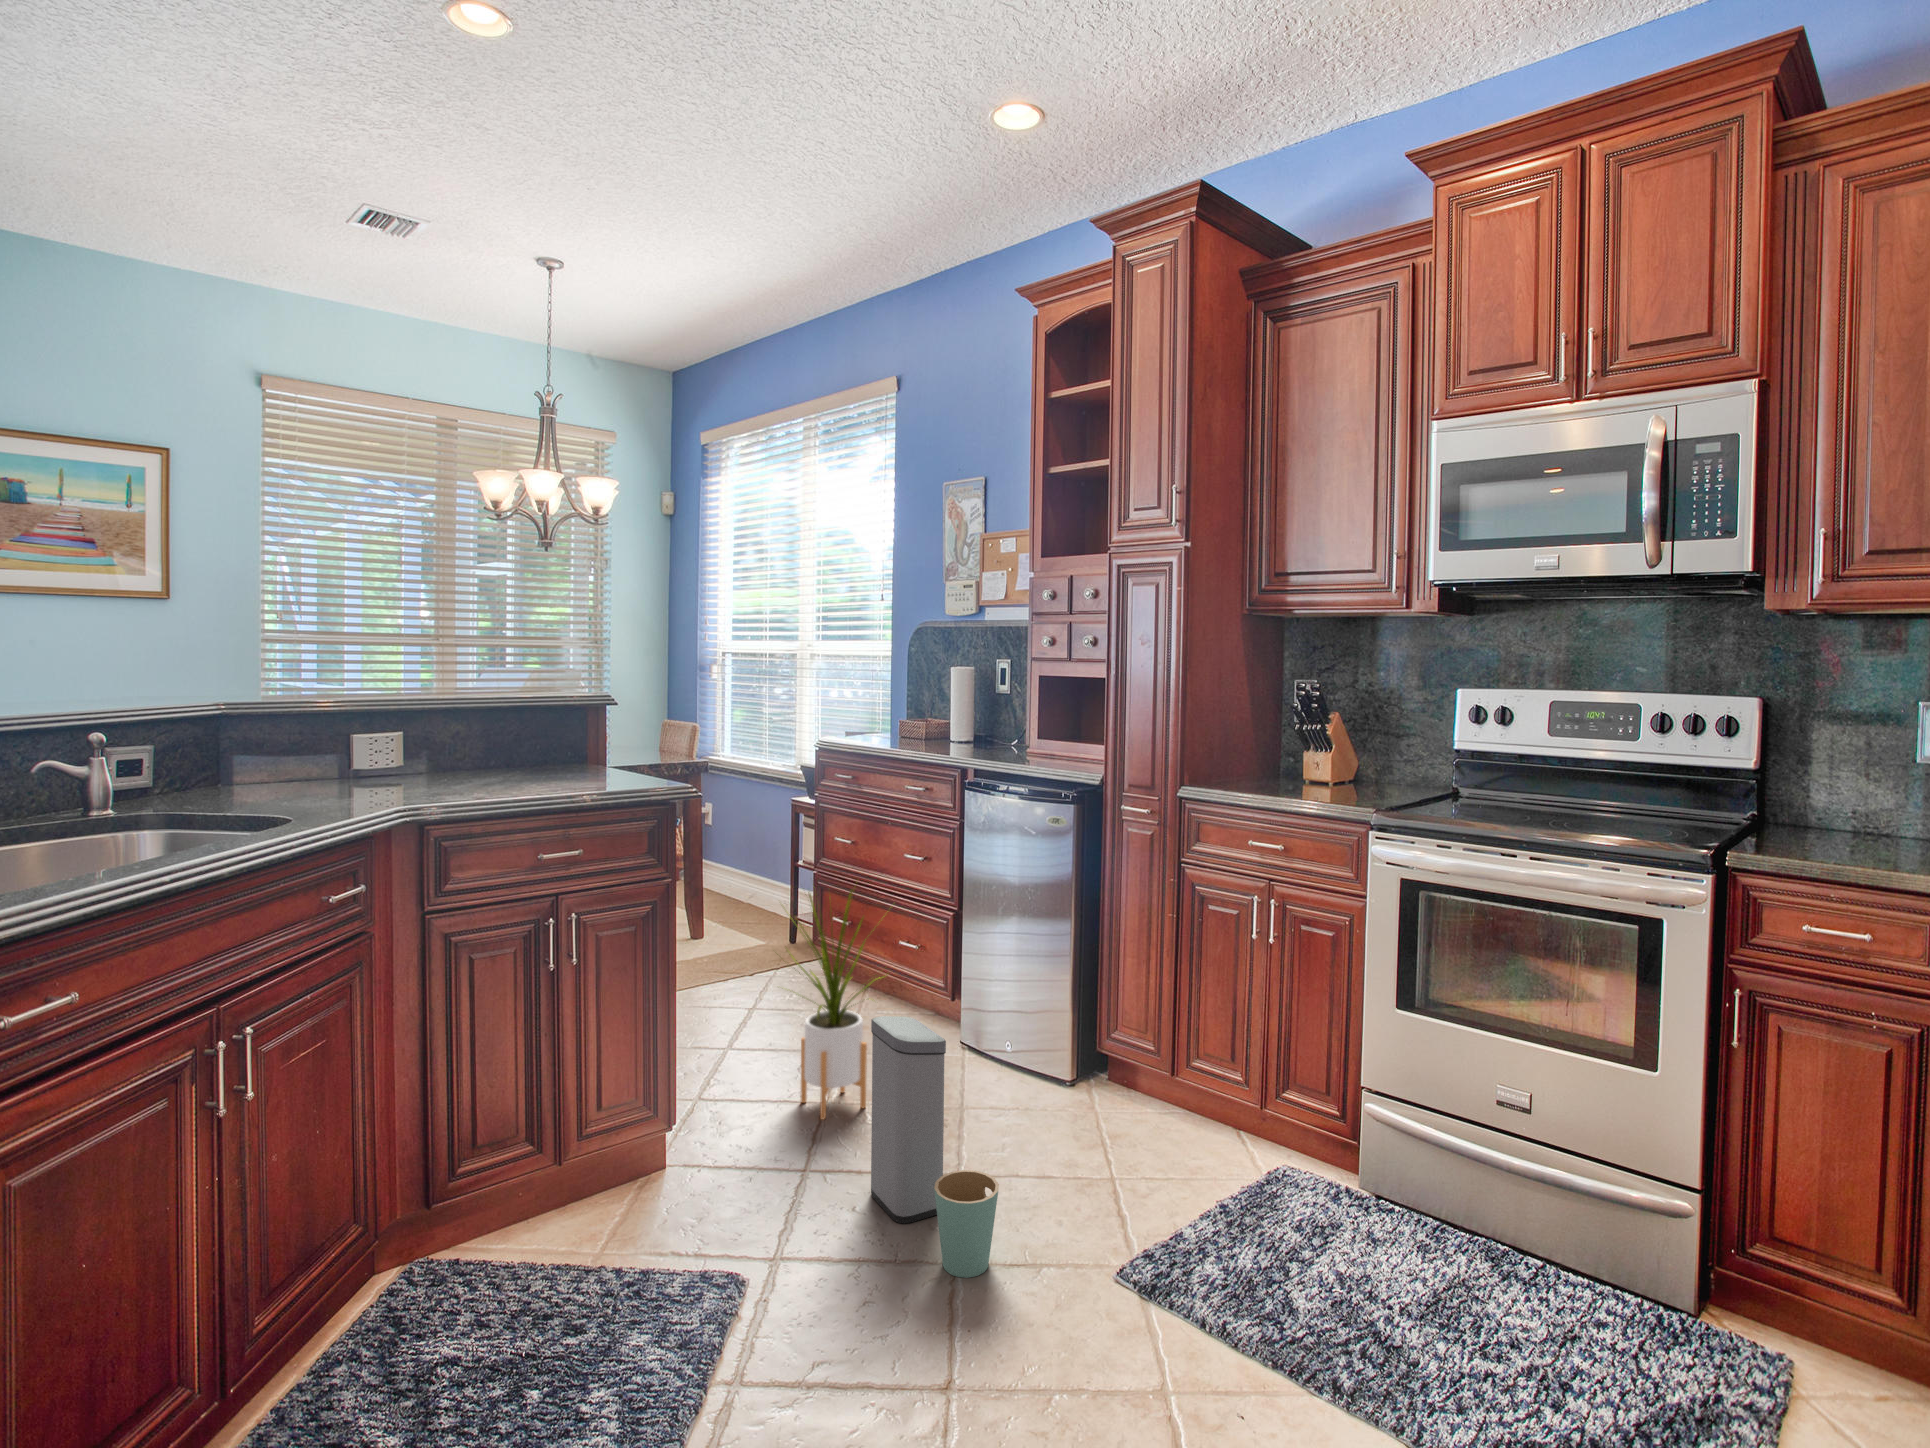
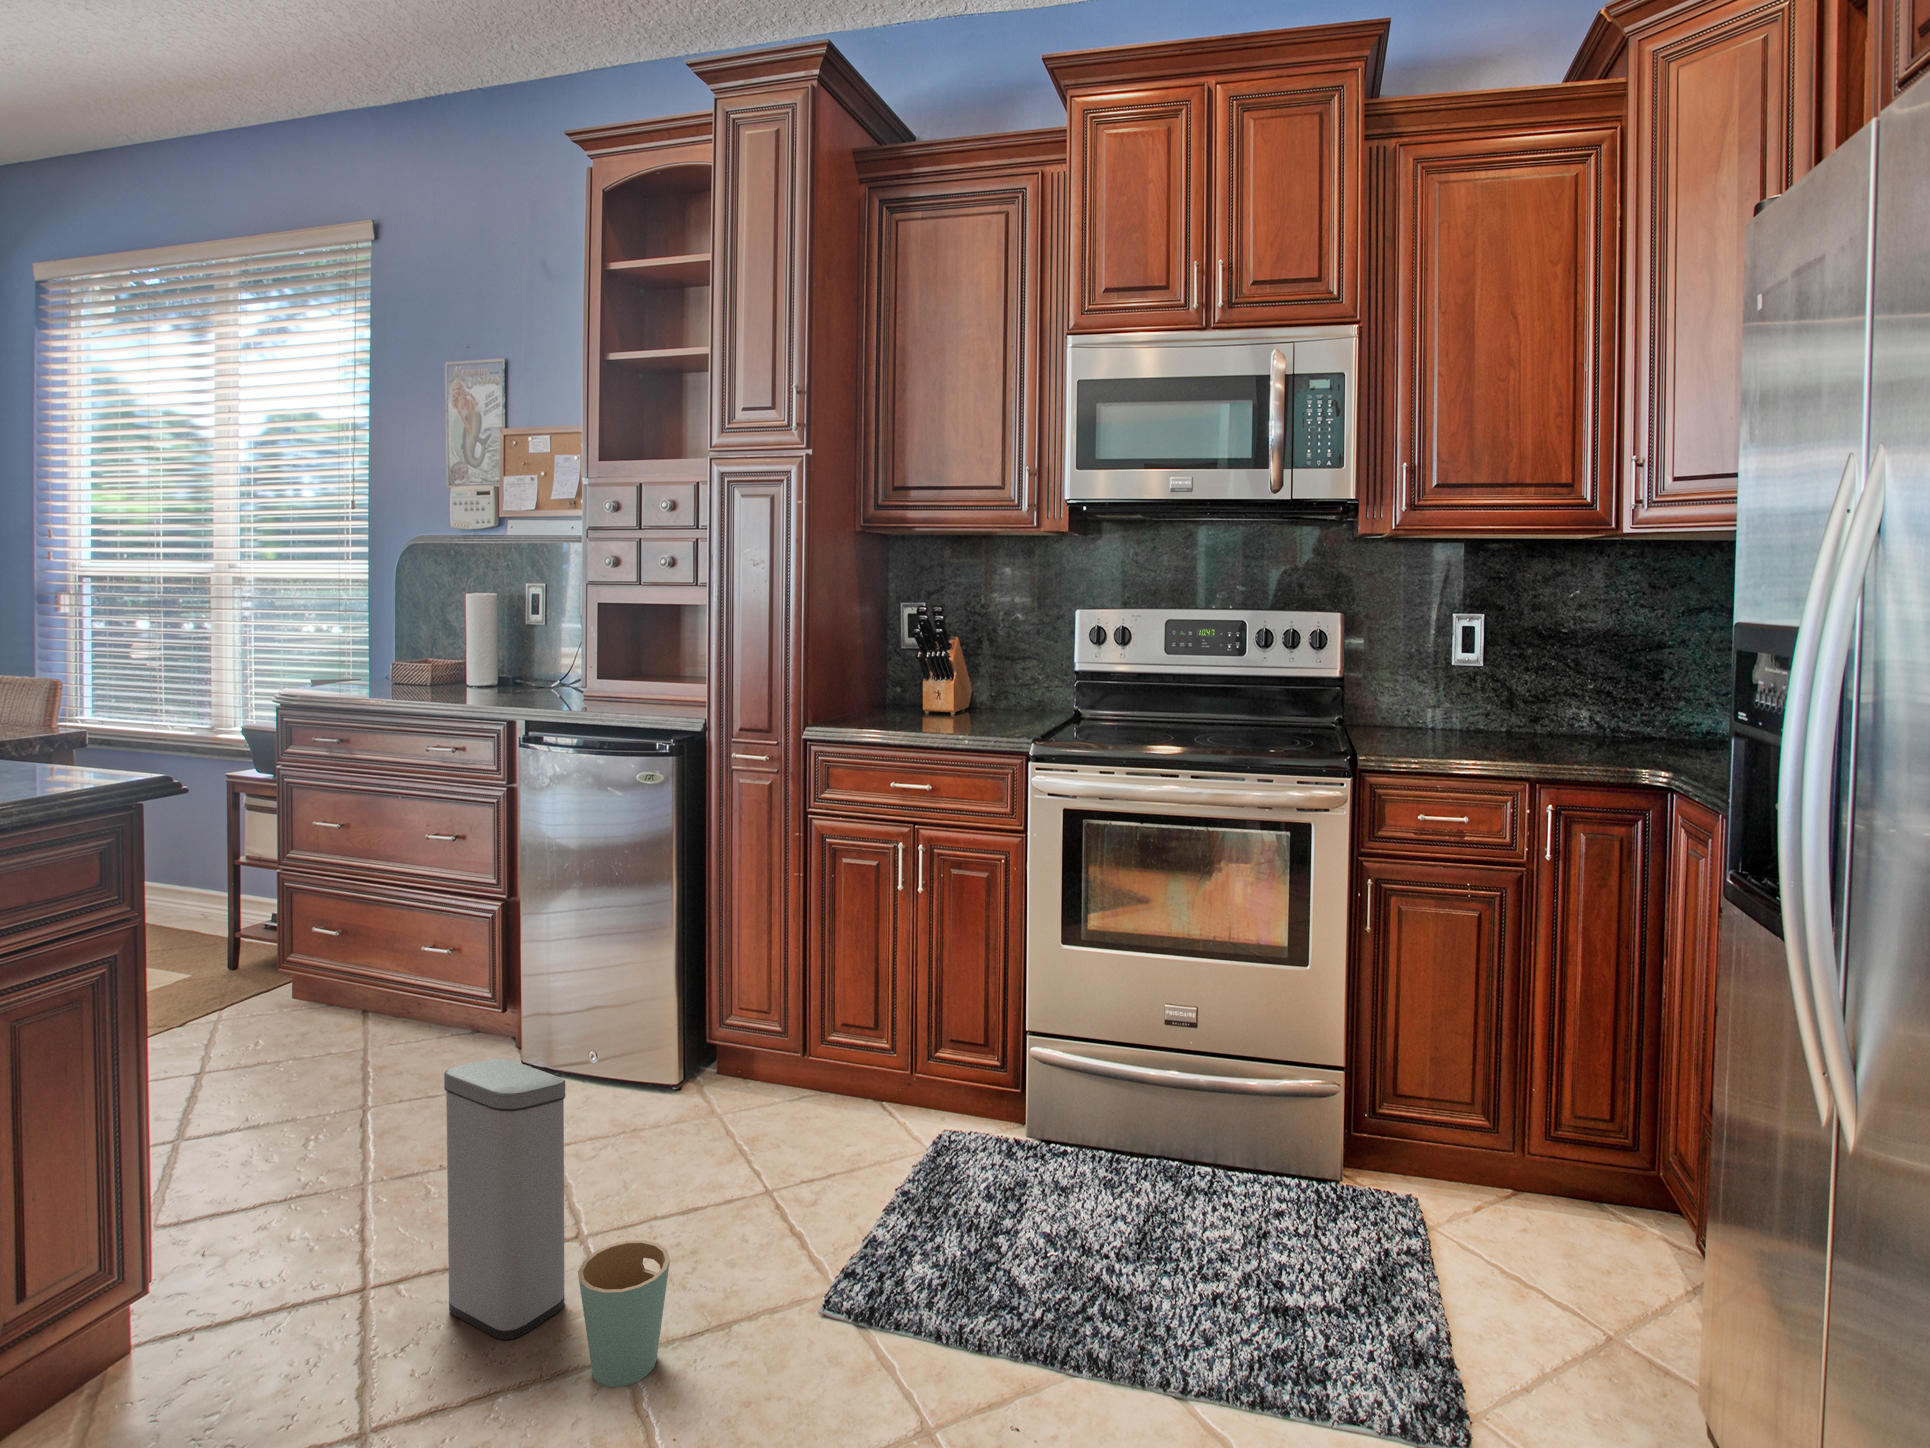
house plant: present [777,891,880,1120] -> none [235,877,439,1226]

